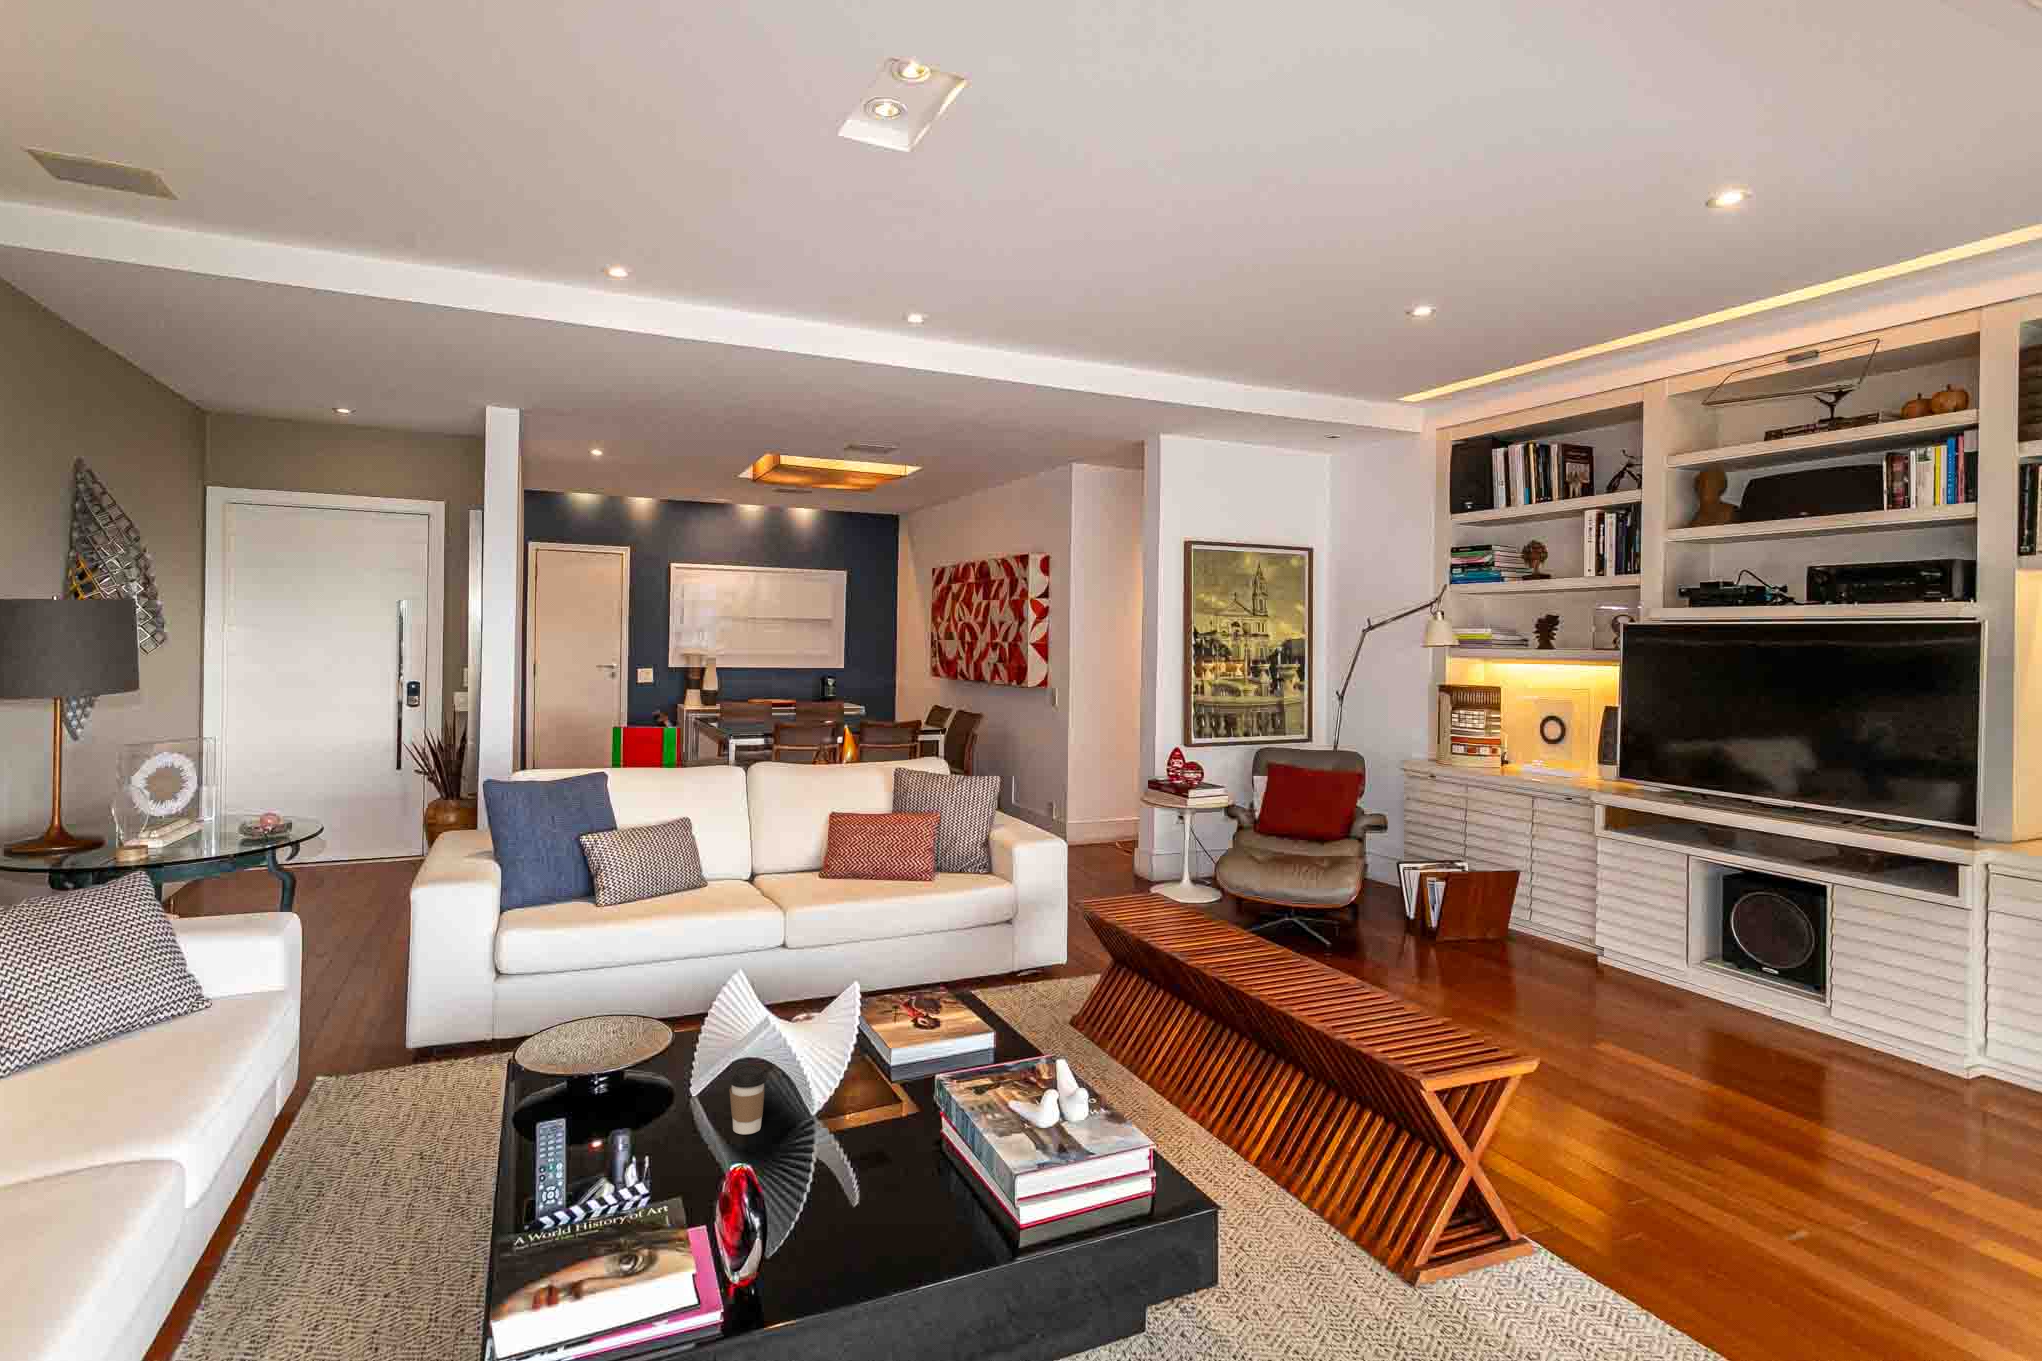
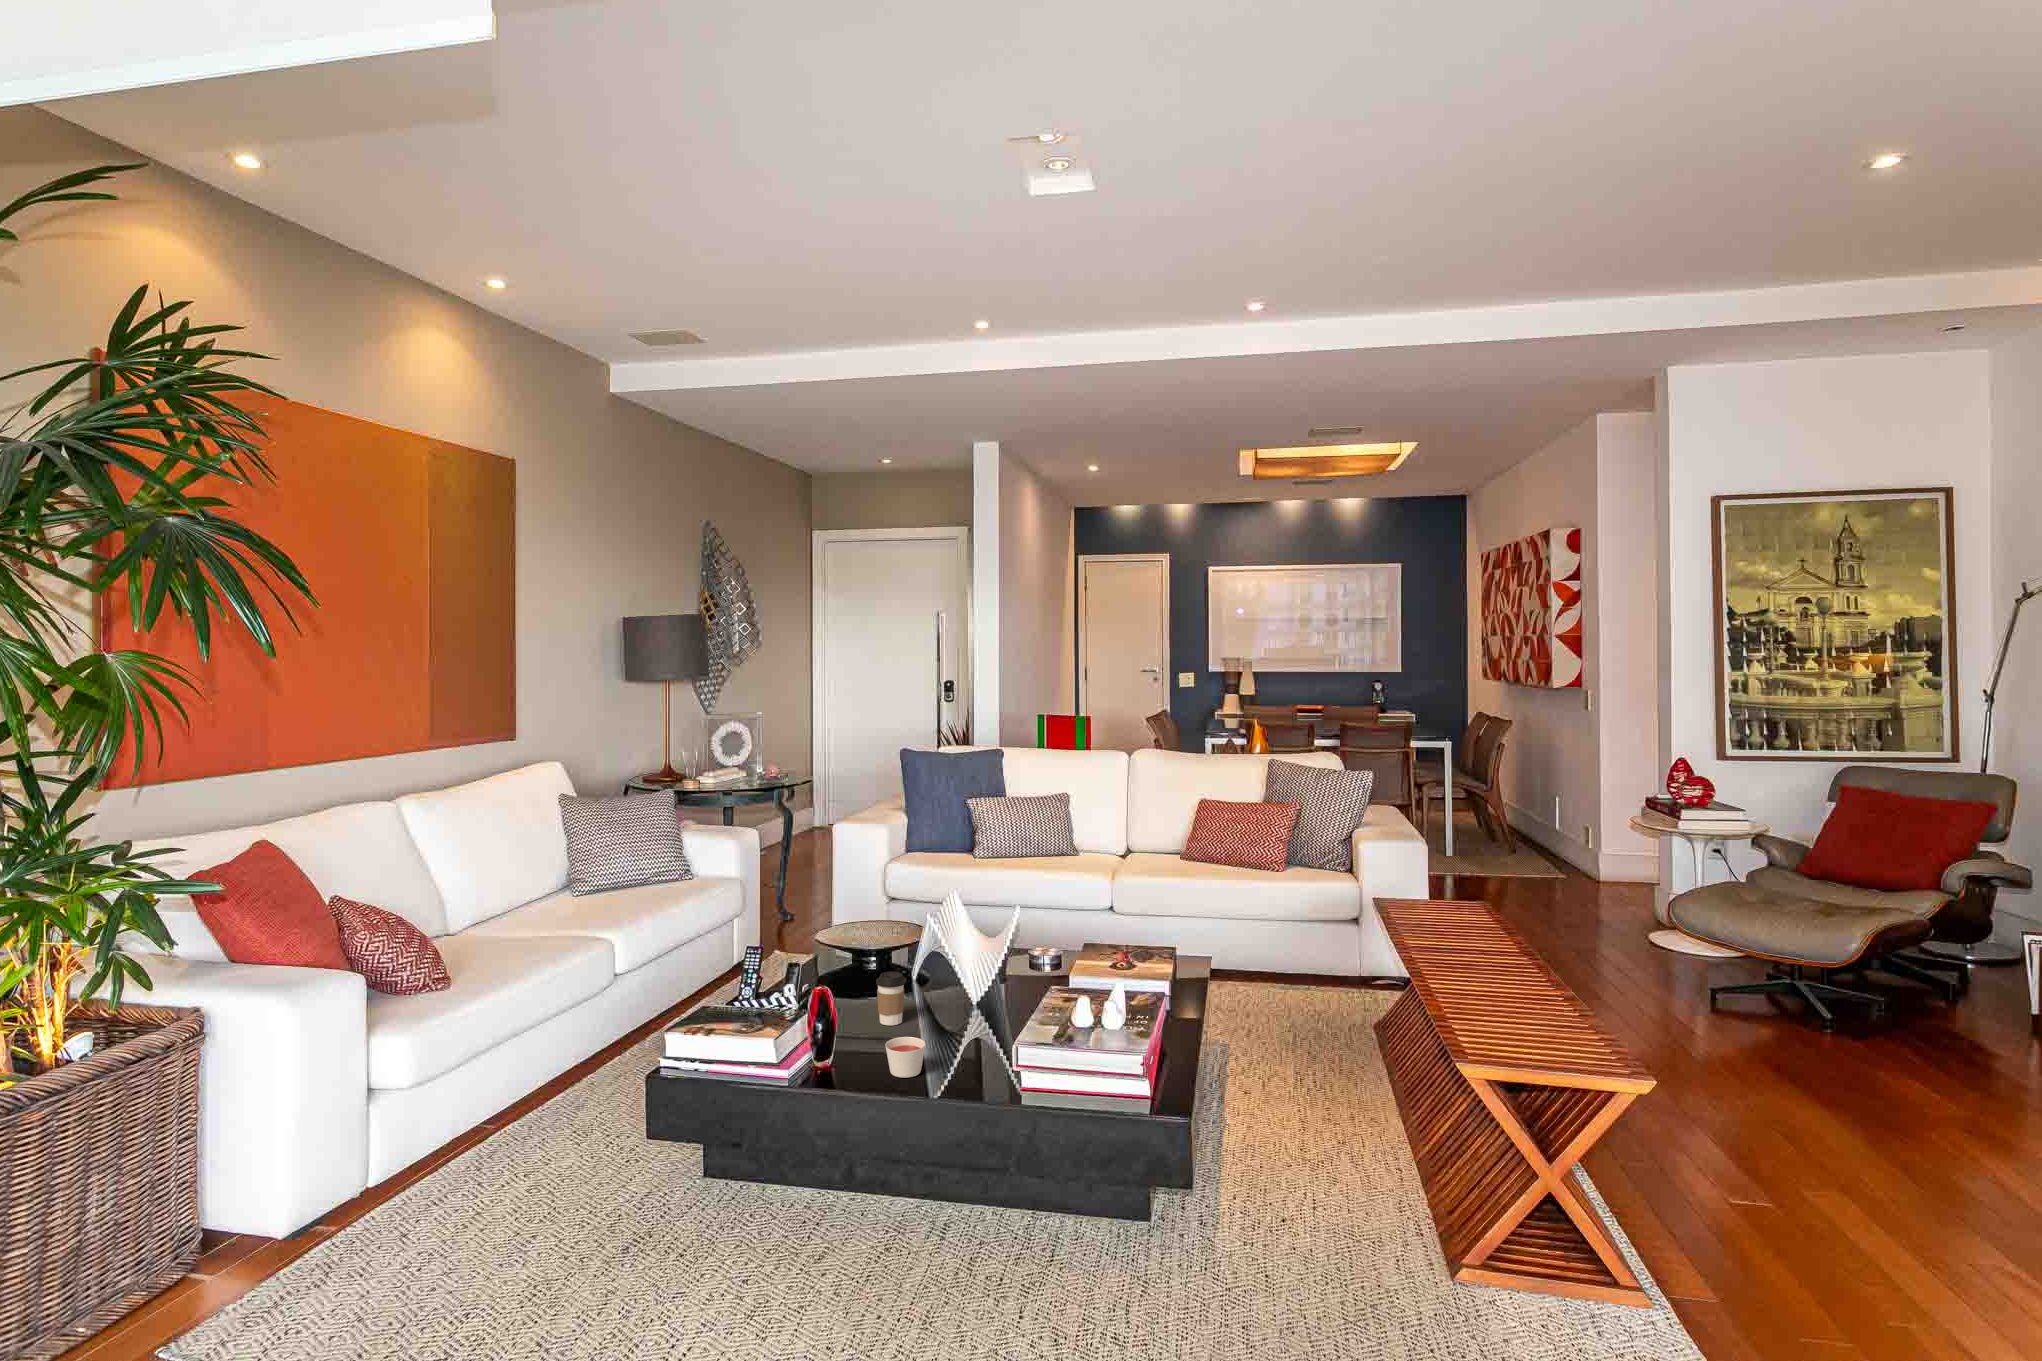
candle: none [825,1141,874,1194] -> present [885,1037,925,1078]

